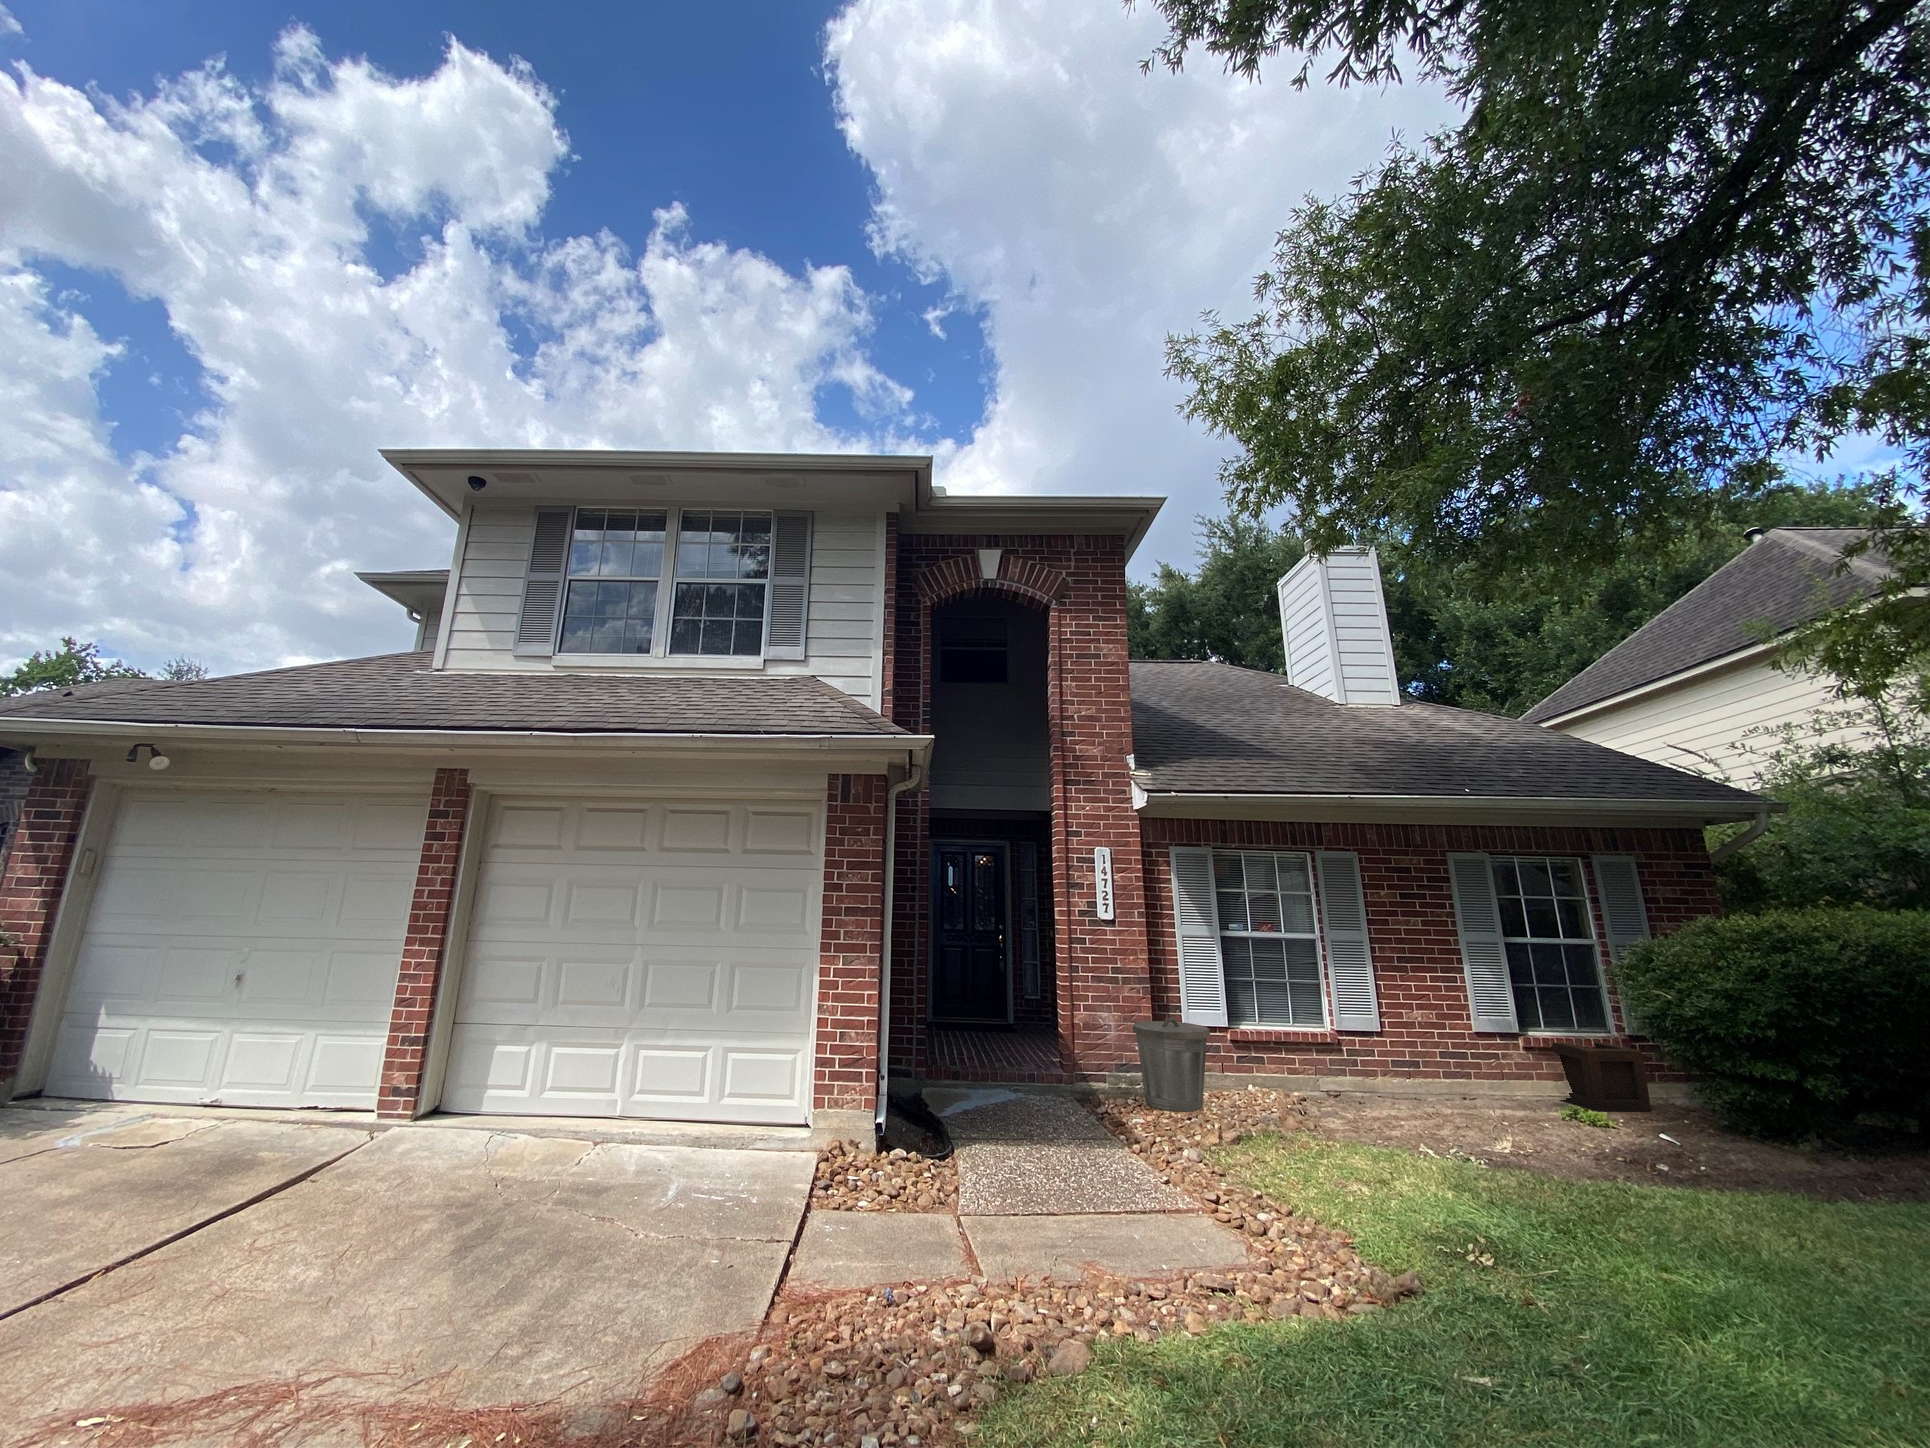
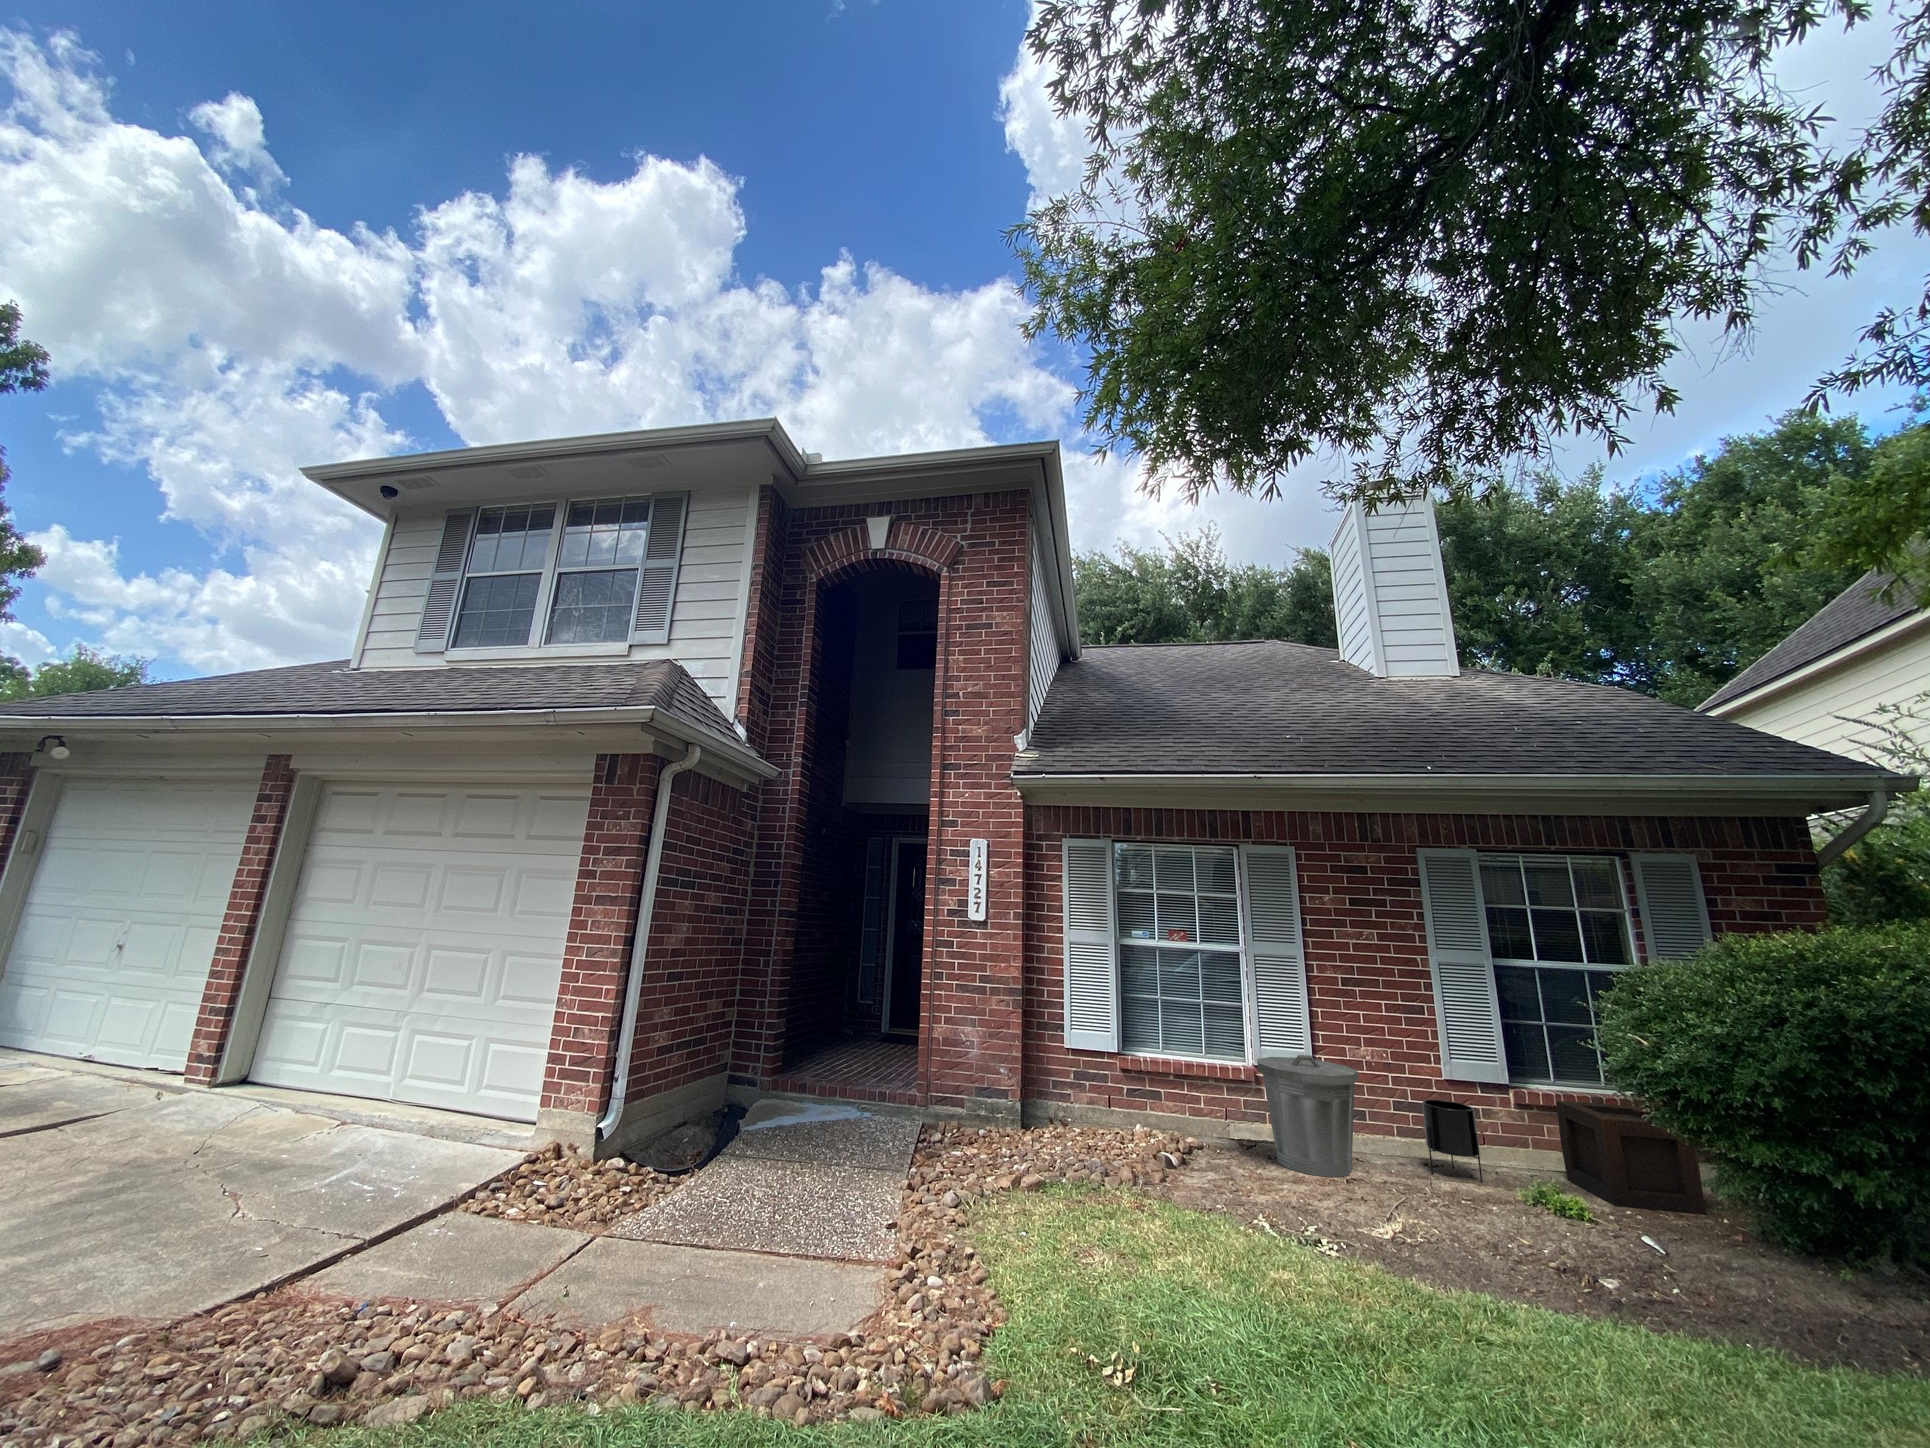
trash can: present [1133,1018,1210,1112] -> present [1257,1055,1359,1177]
planter: none [1460,1047,1507,1105] -> present [1422,1100,1483,1183]

